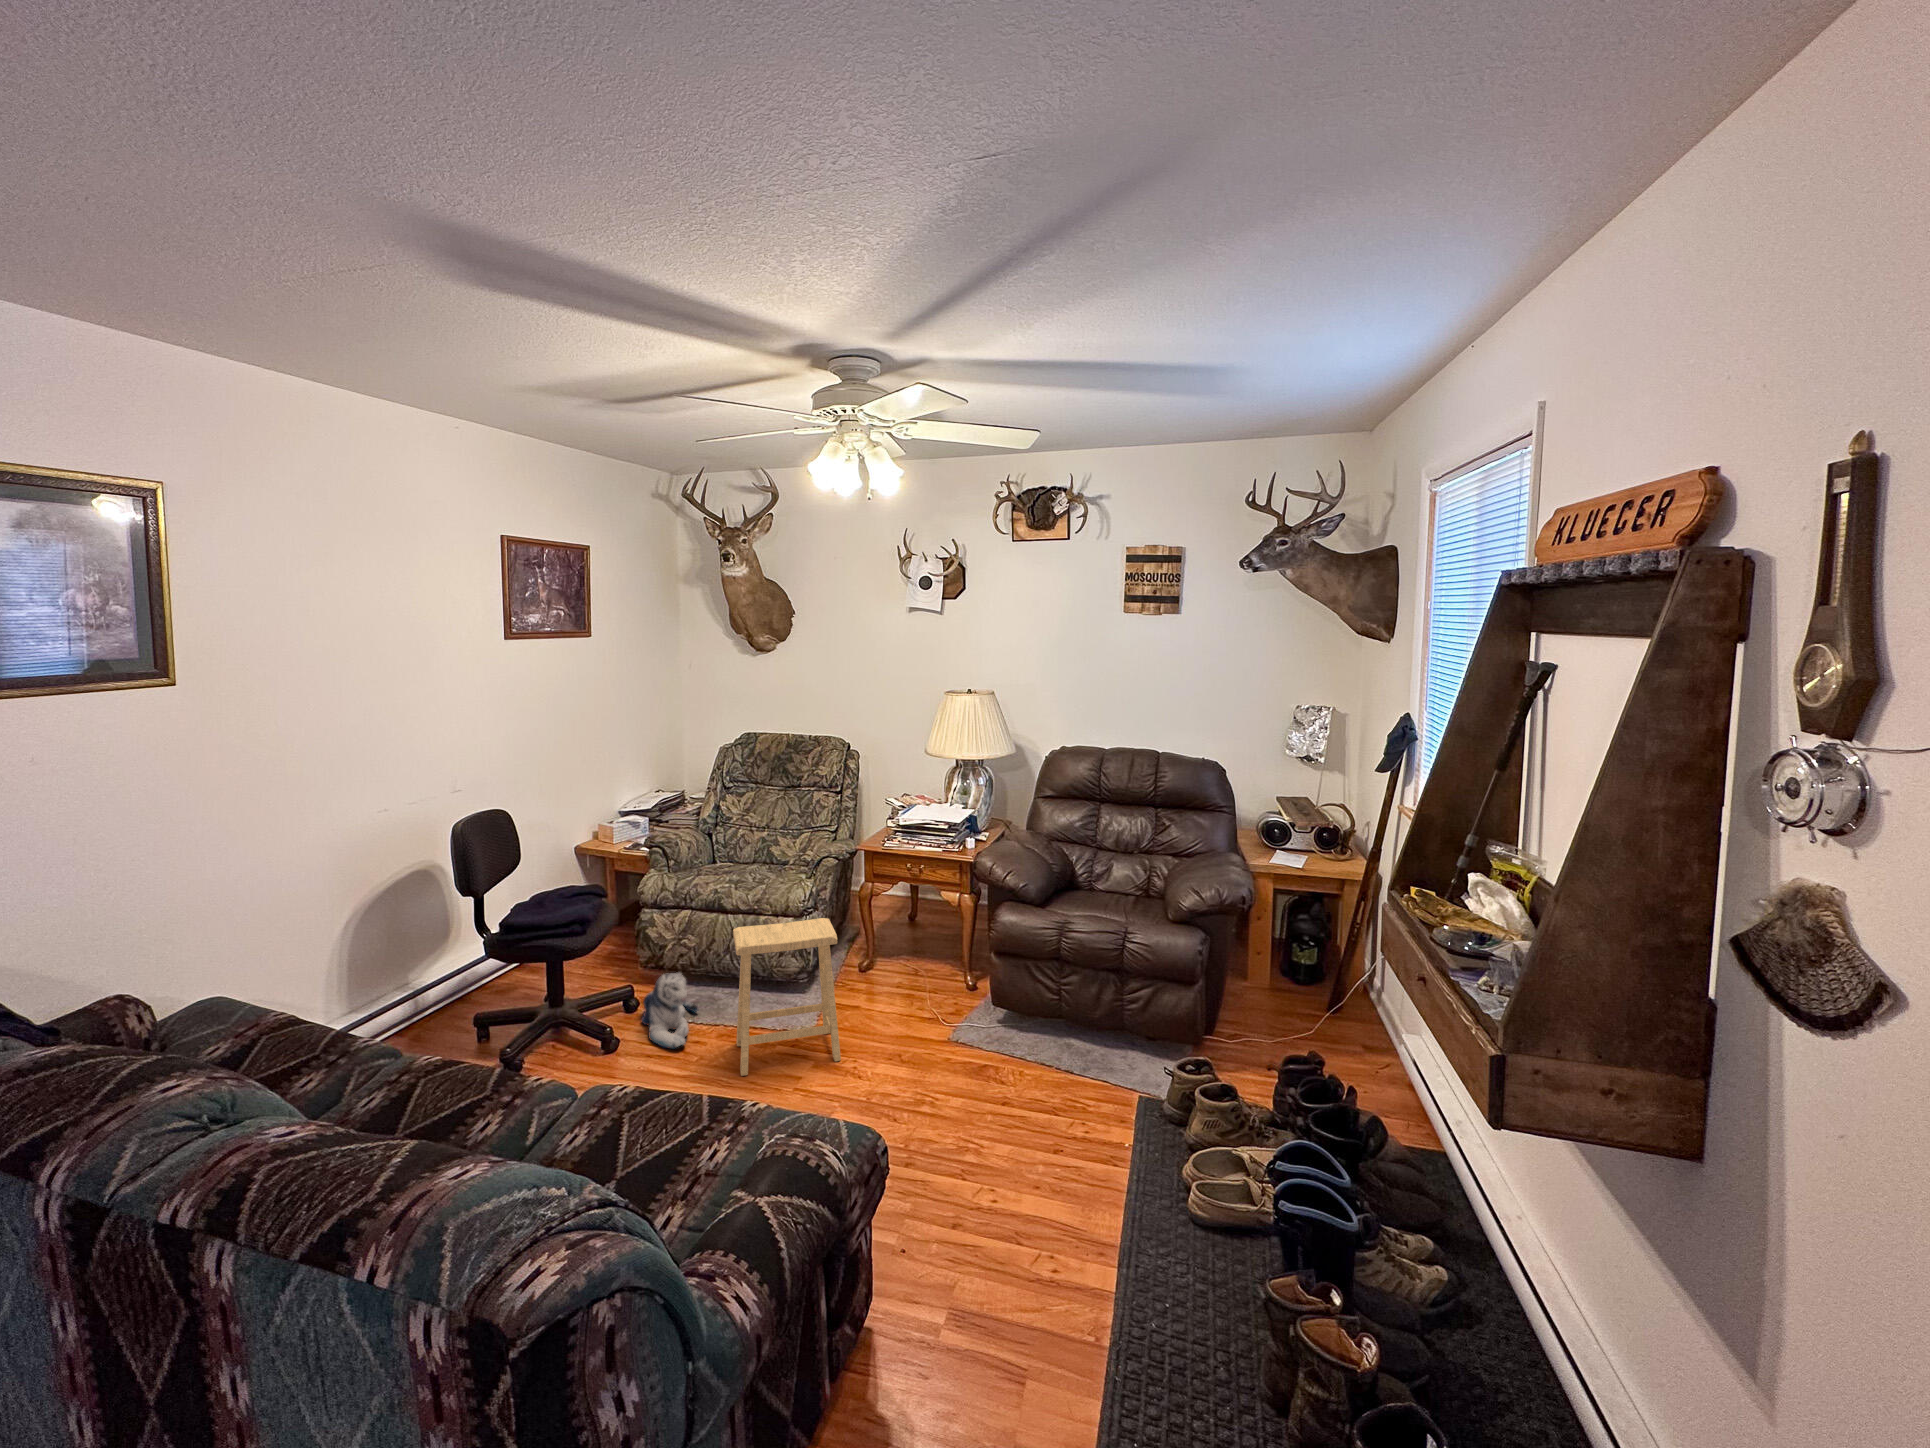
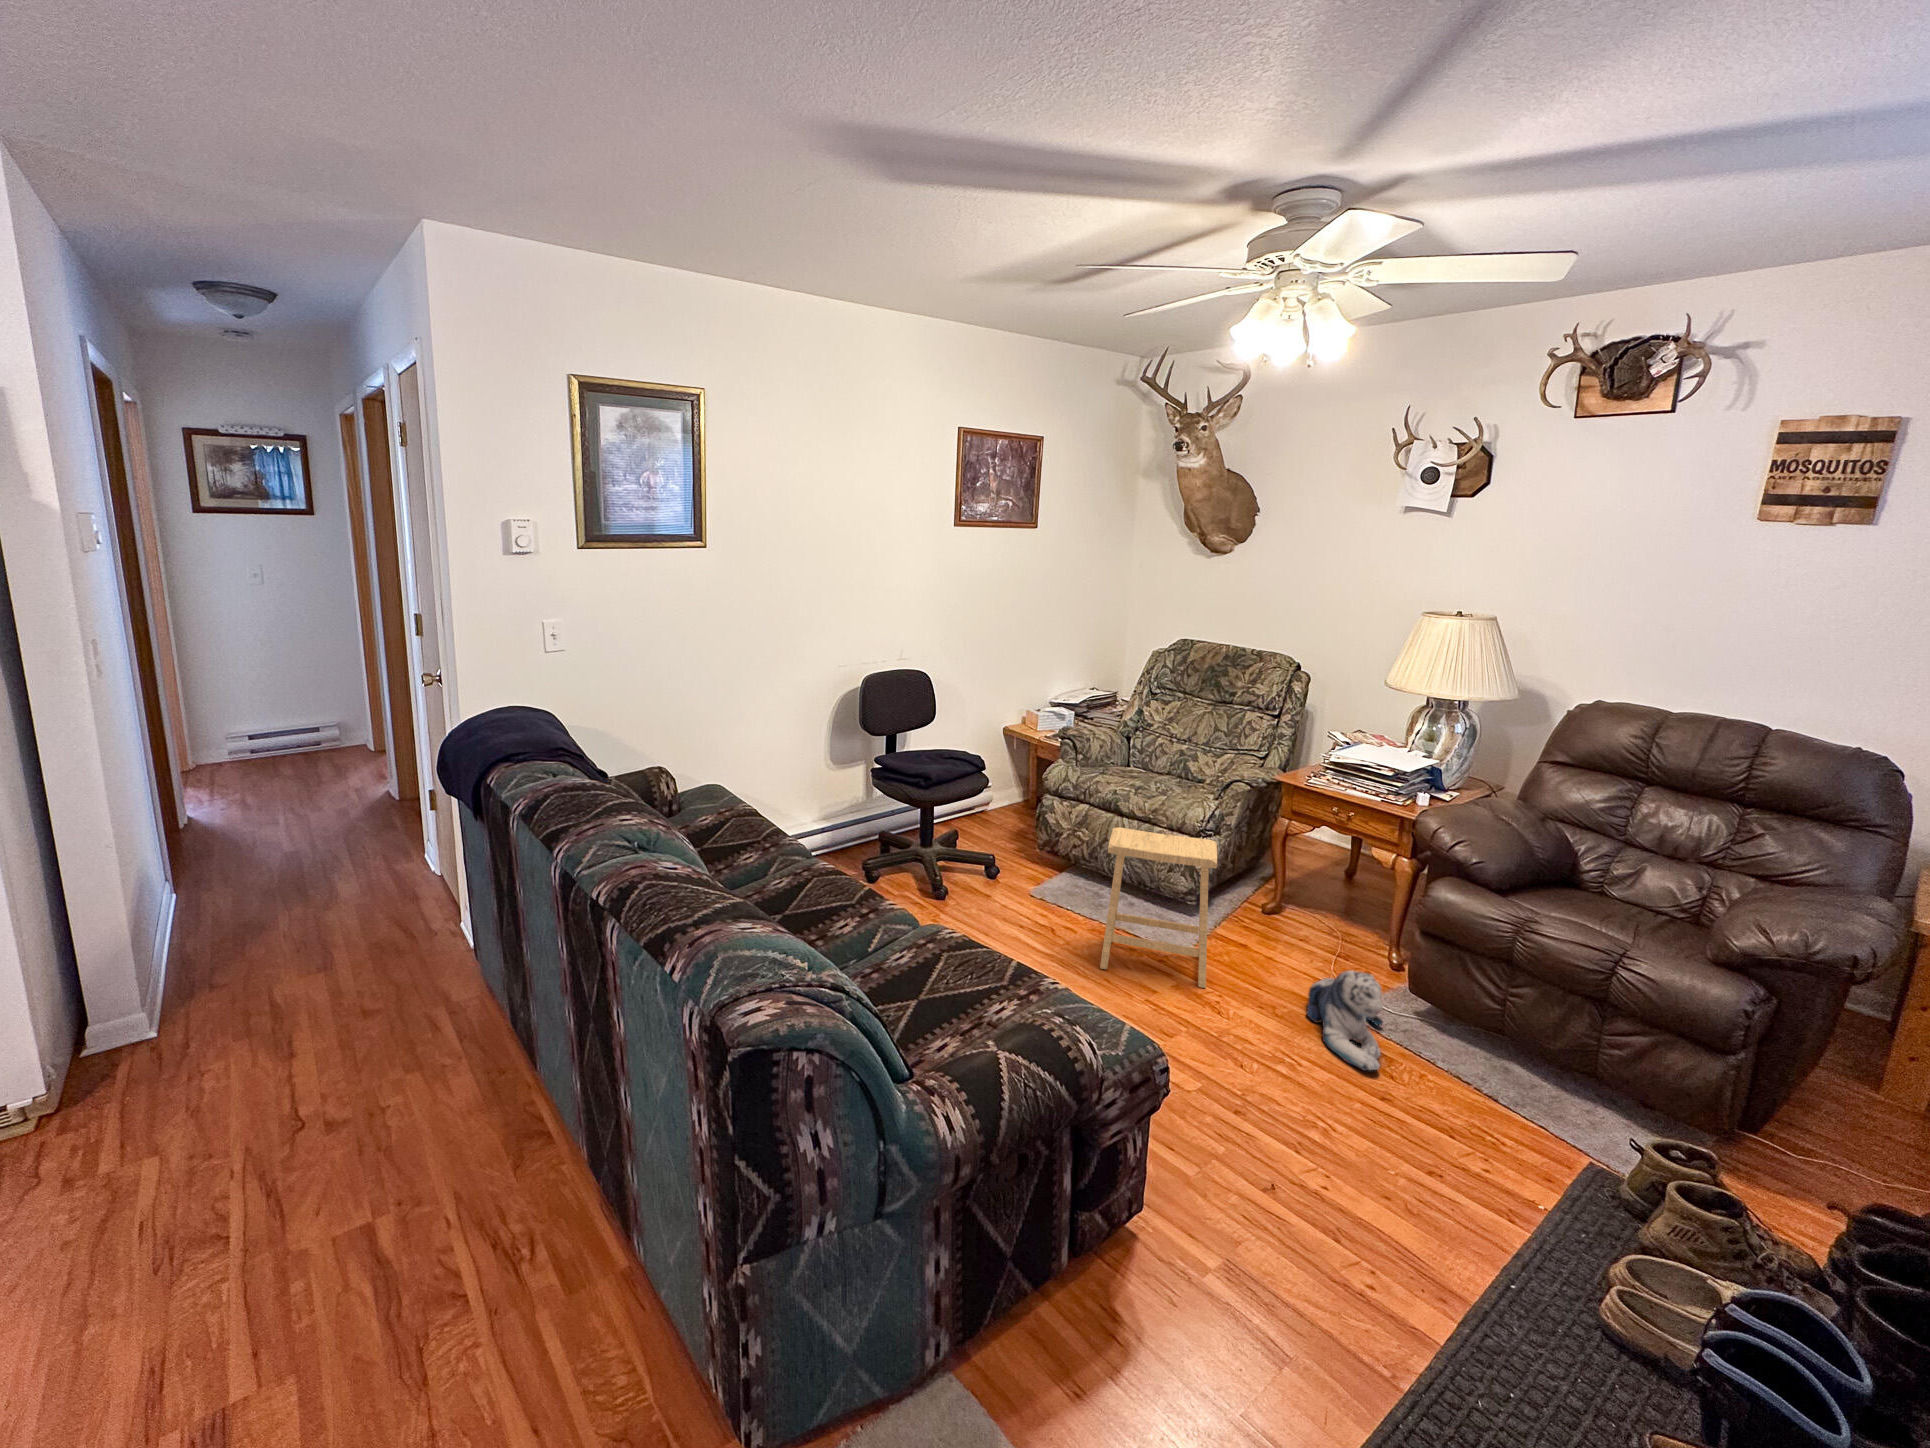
plush toy: present [641,972,698,1049] -> present [1306,971,1383,1071]

